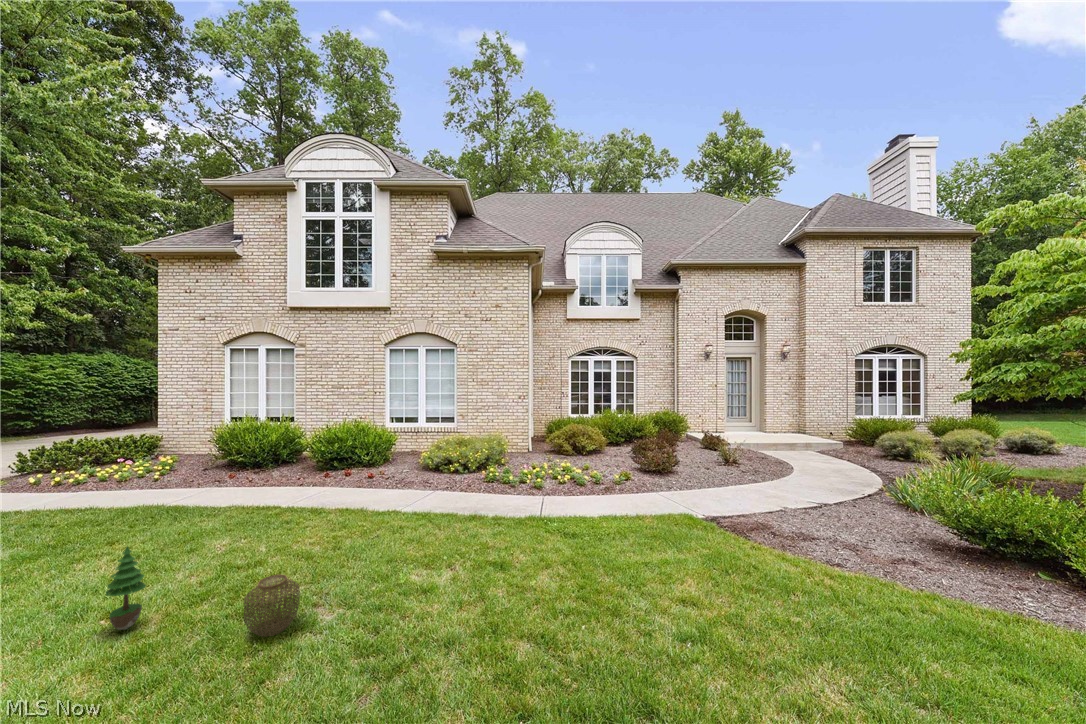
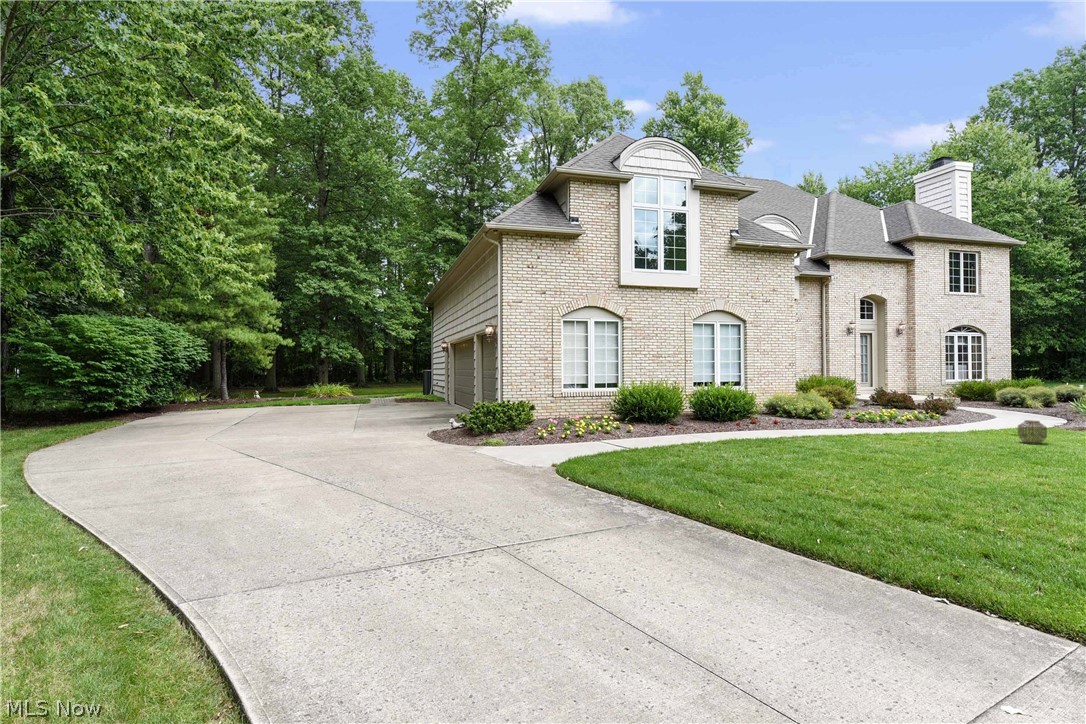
potted tree: present [106,546,146,630] -> none [977,407,995,447]

